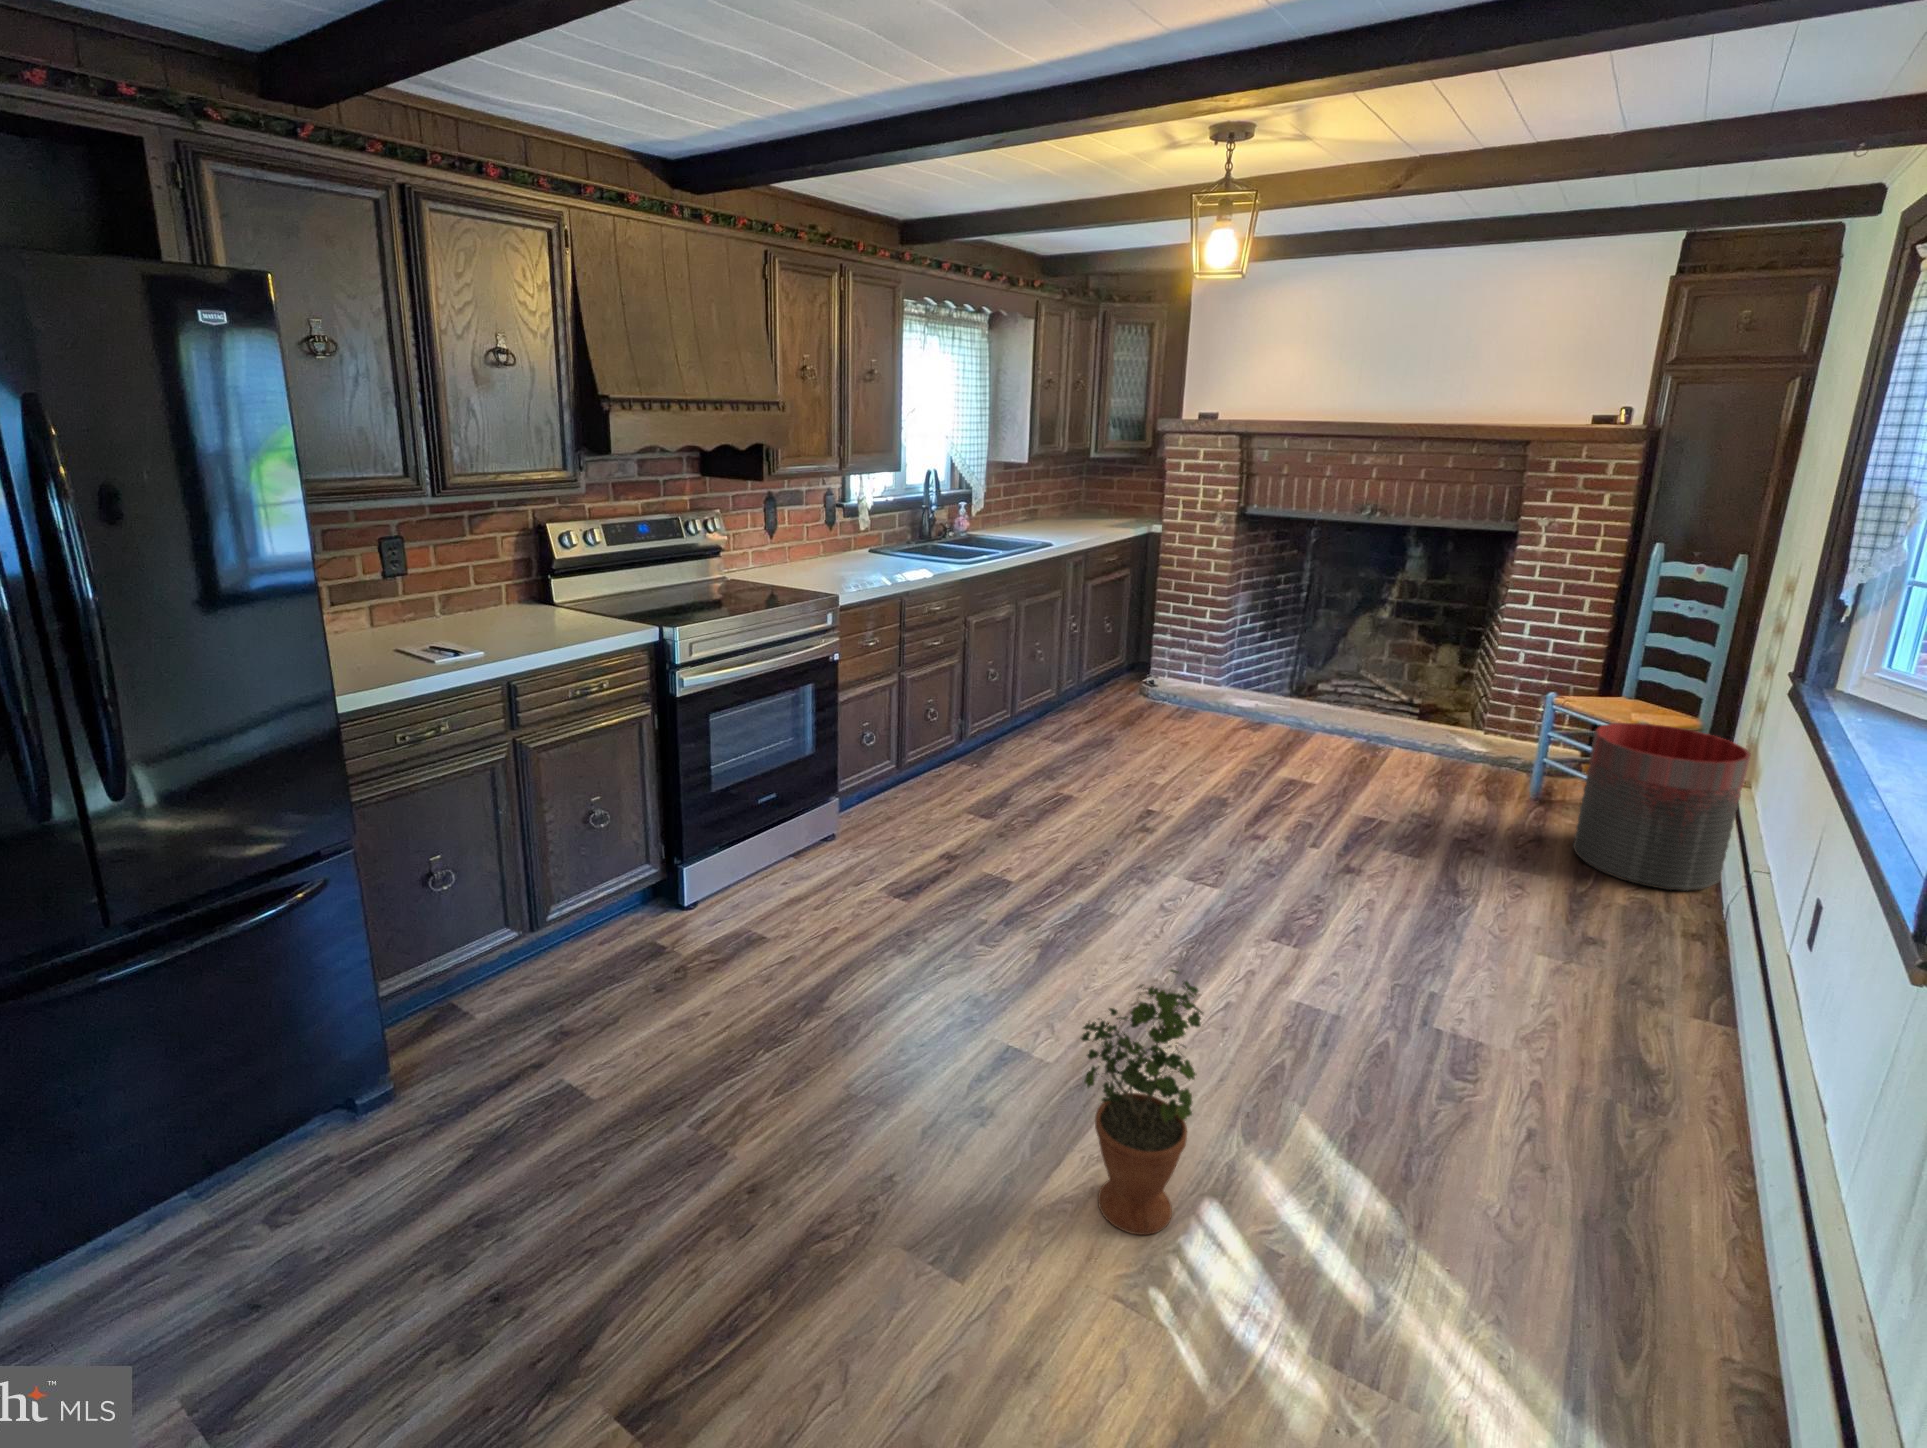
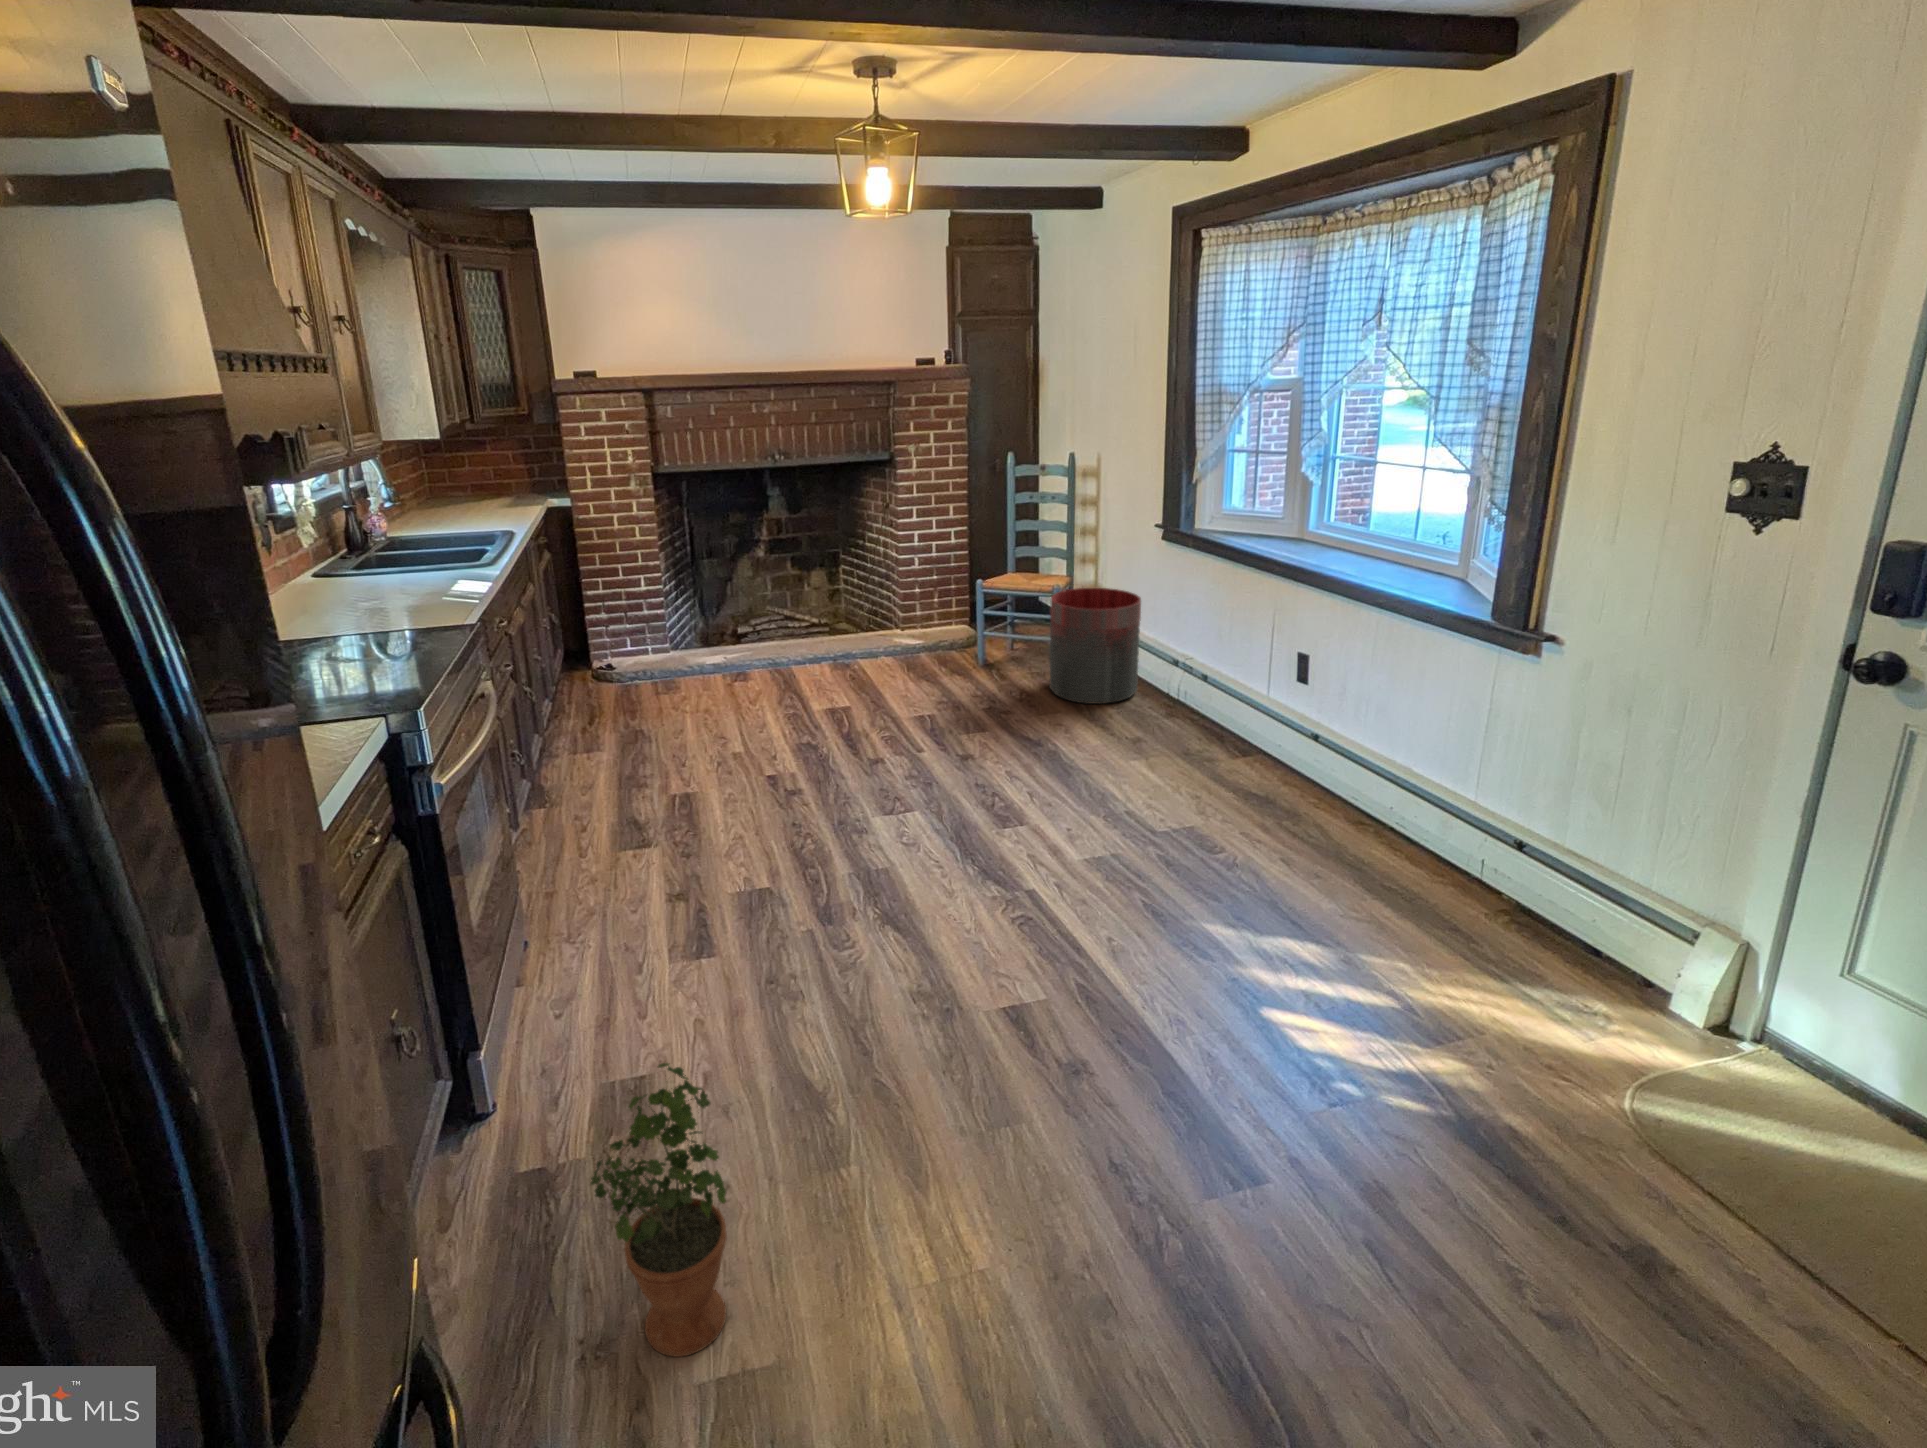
potted plant: present [1081,969,1203,1235] -> present [590,1063,727,1357]

